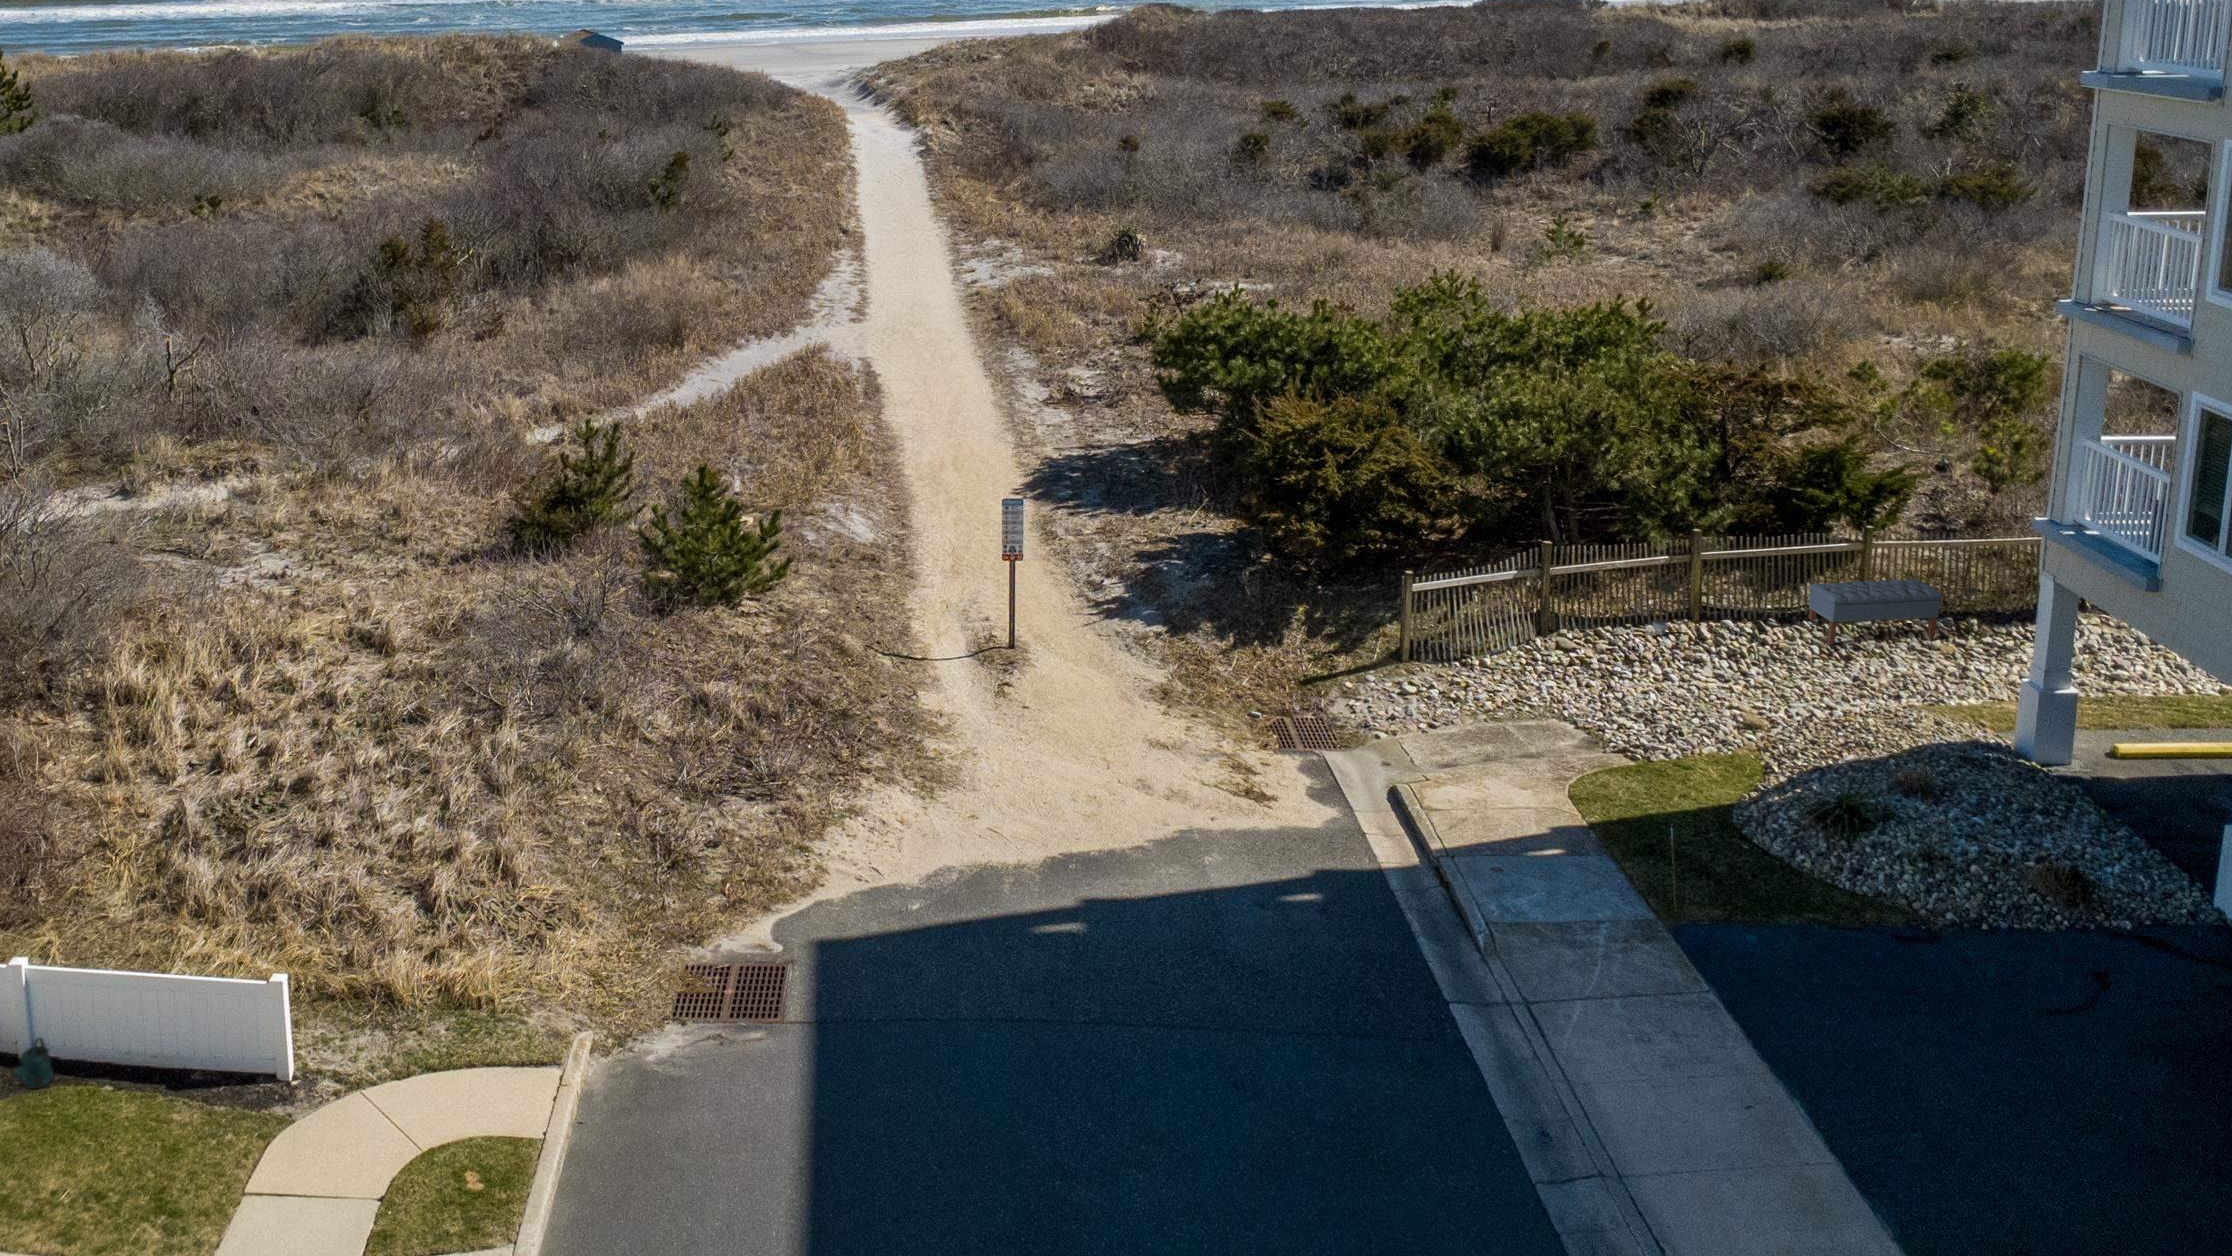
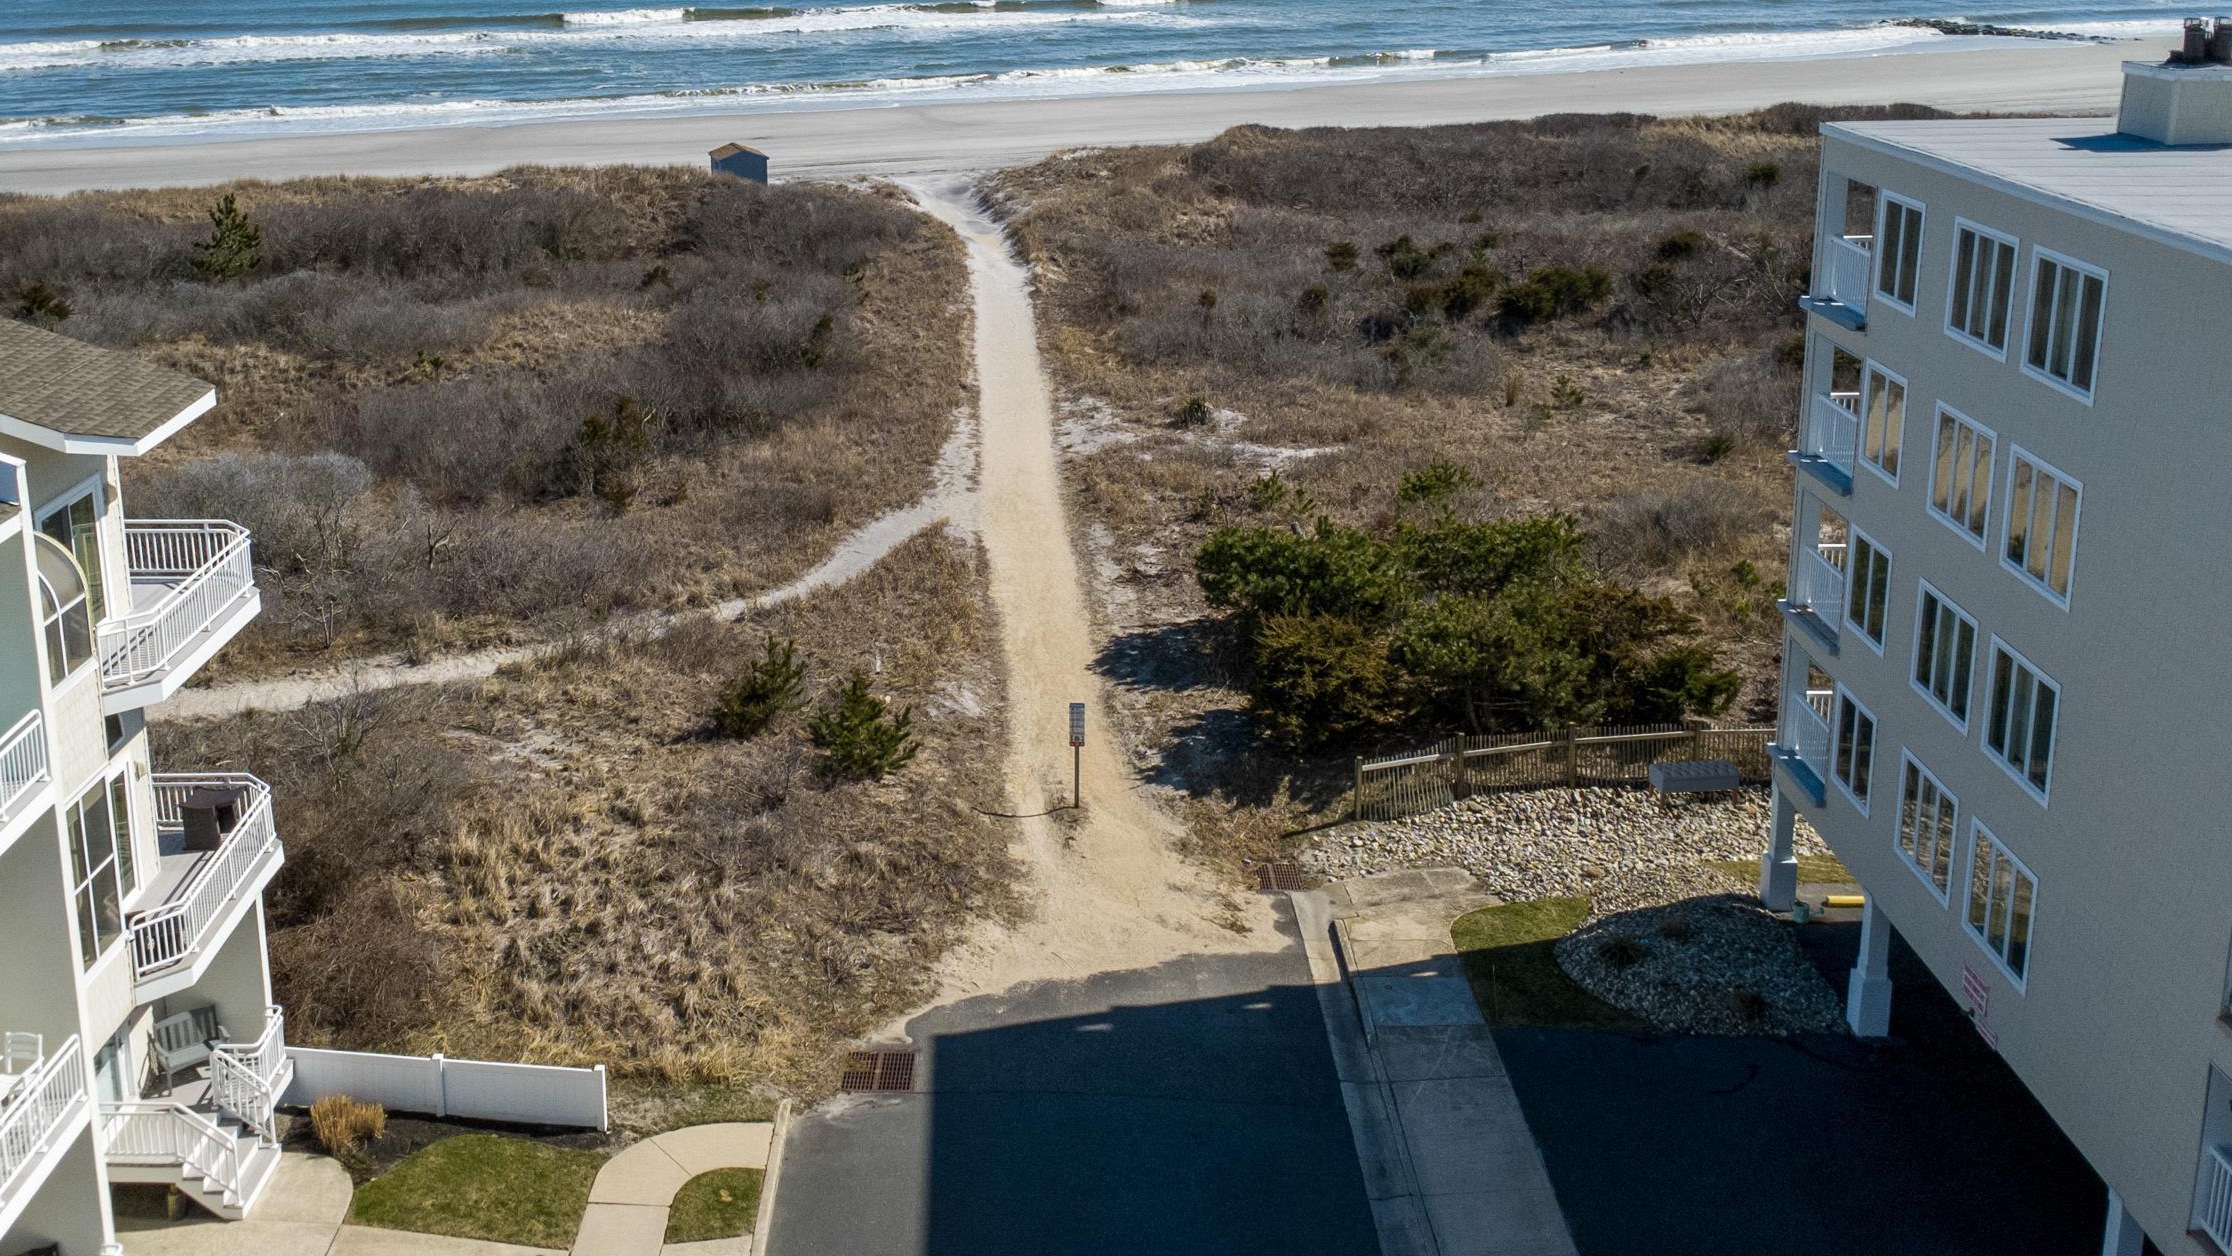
potted plant: present [1653,575,1678,635] -> none [1535,756,1556,801]
watering can: present [14,1038,53,1089] -> present [1789,898,1824,923]

